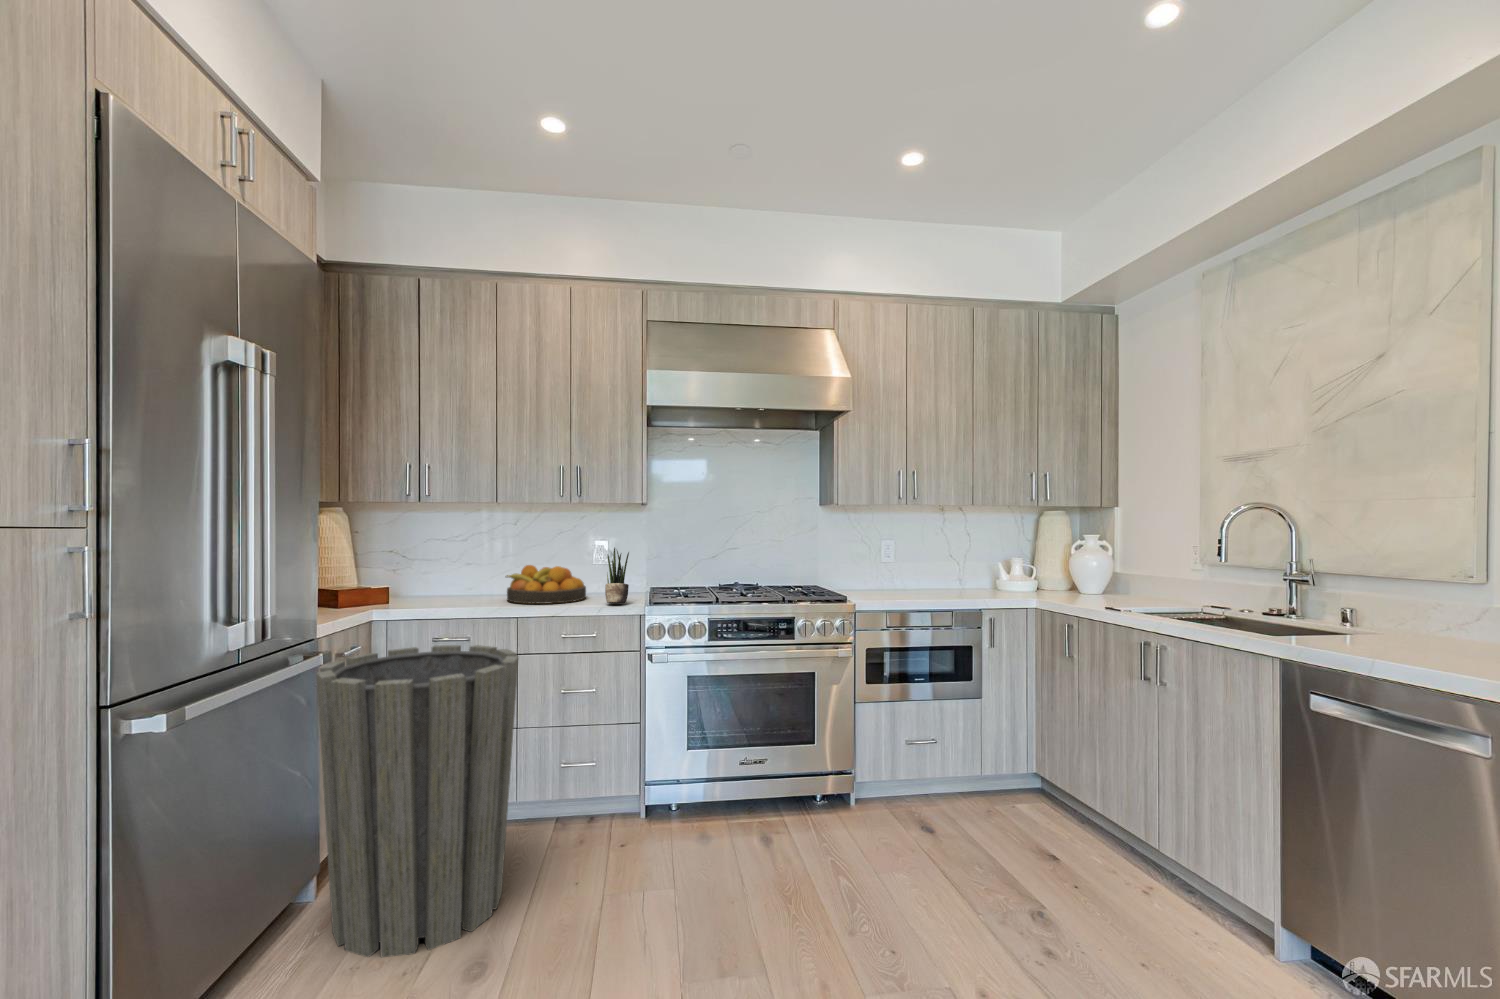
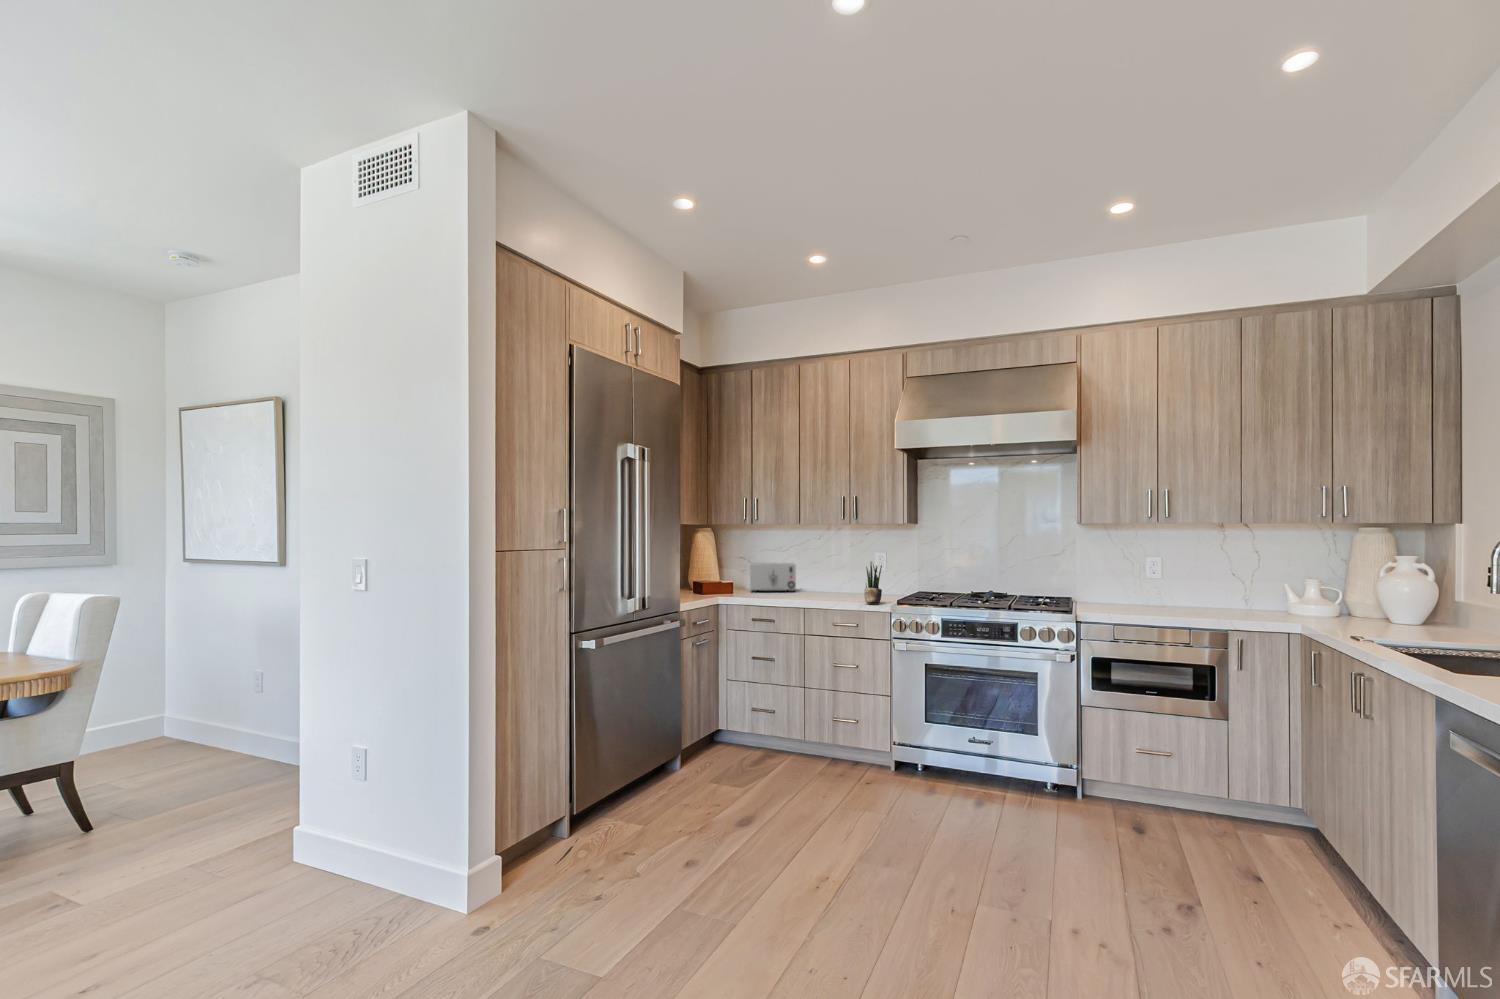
toaster: none [412,551,489,596] -> present [750,562,796,592]
fruit bowl: present [507,565,586,604] -> none [800,573,857,601]
trash can: present [316,645,519,957] -> none [676,622,790,811]

